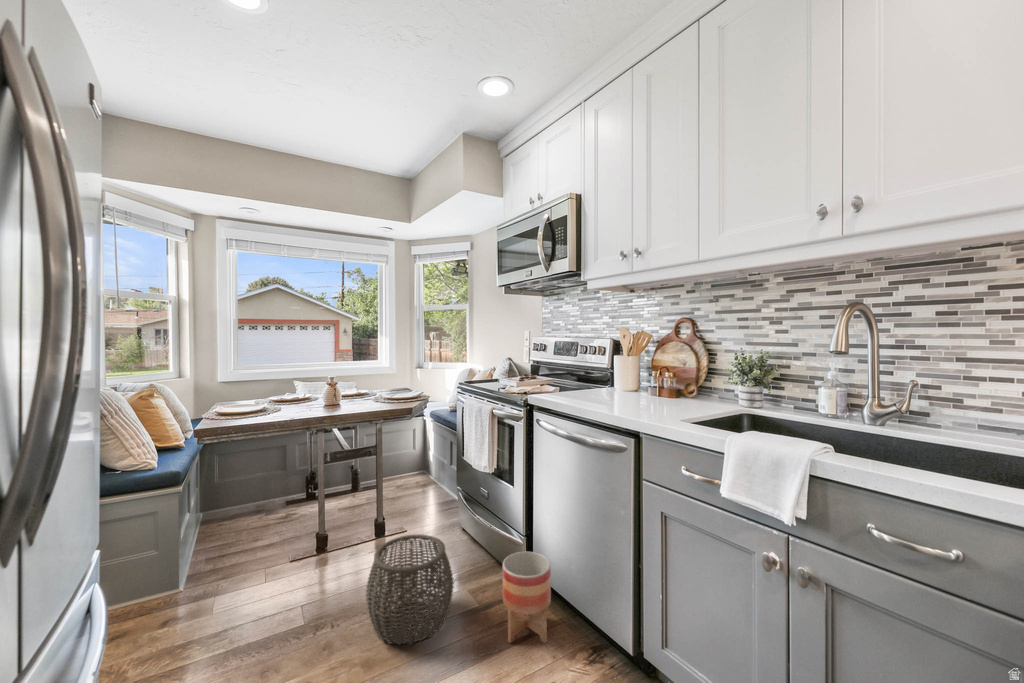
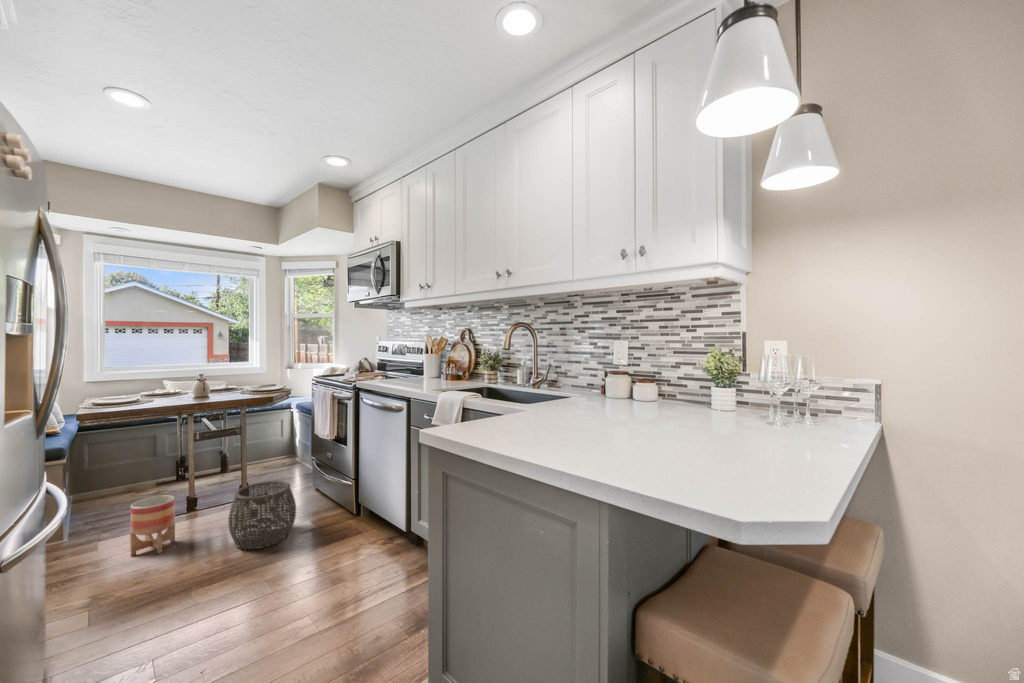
planter: present [502,552,551,643] -> present [130,495,175,556]

